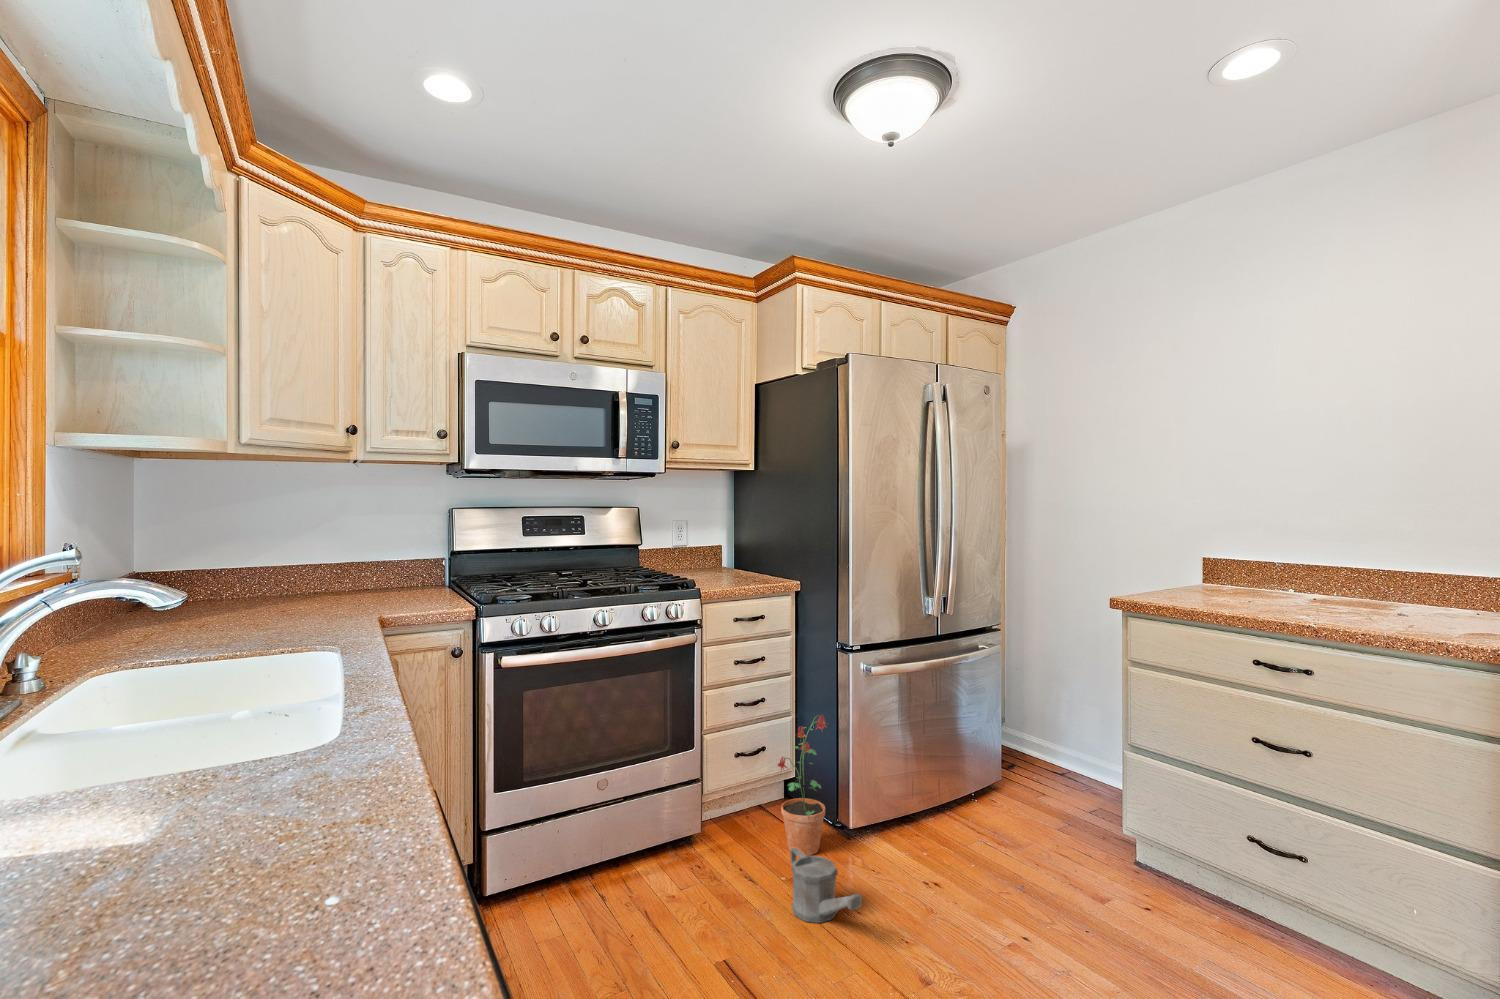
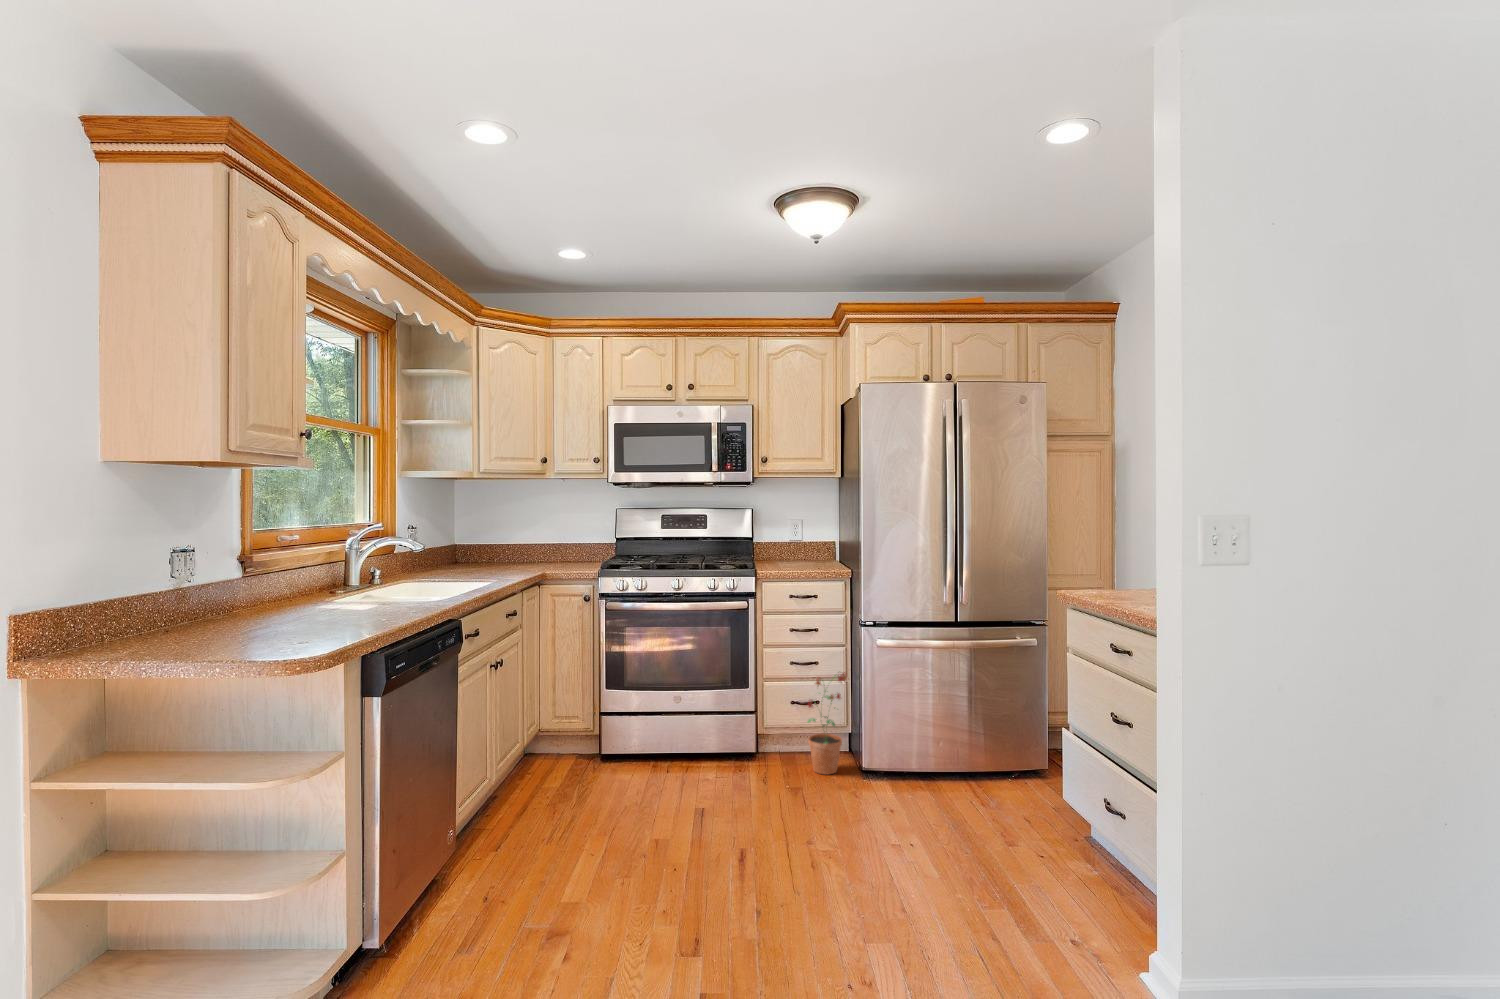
watering can: present [790,848,862,923] -> none [772,758,805,805]

